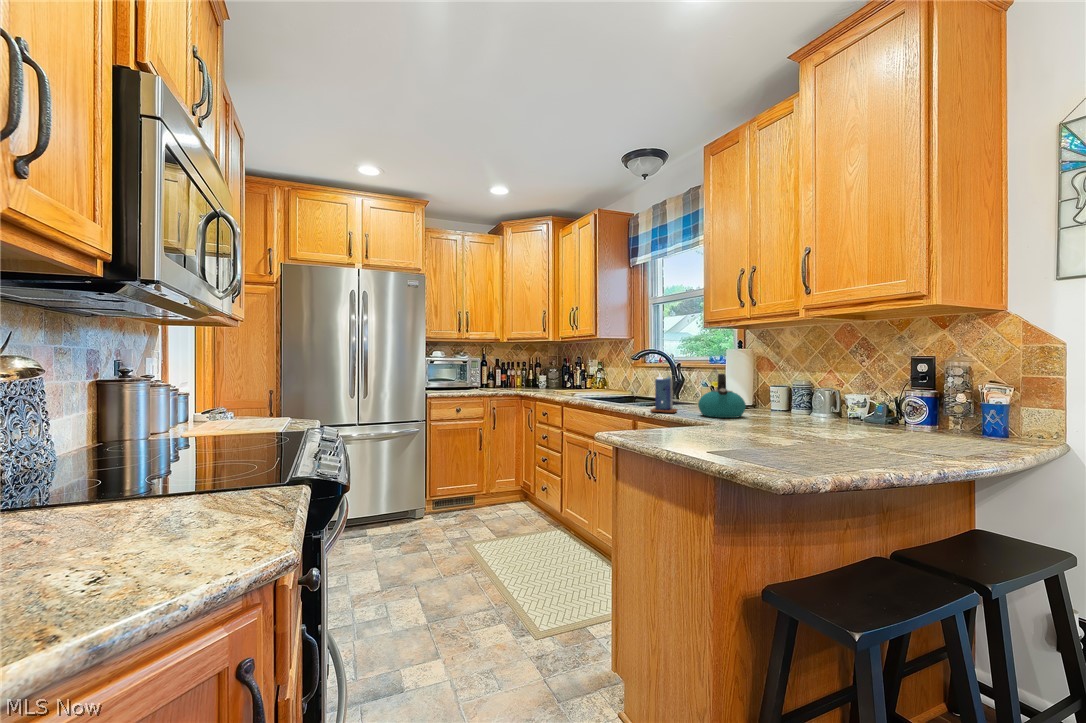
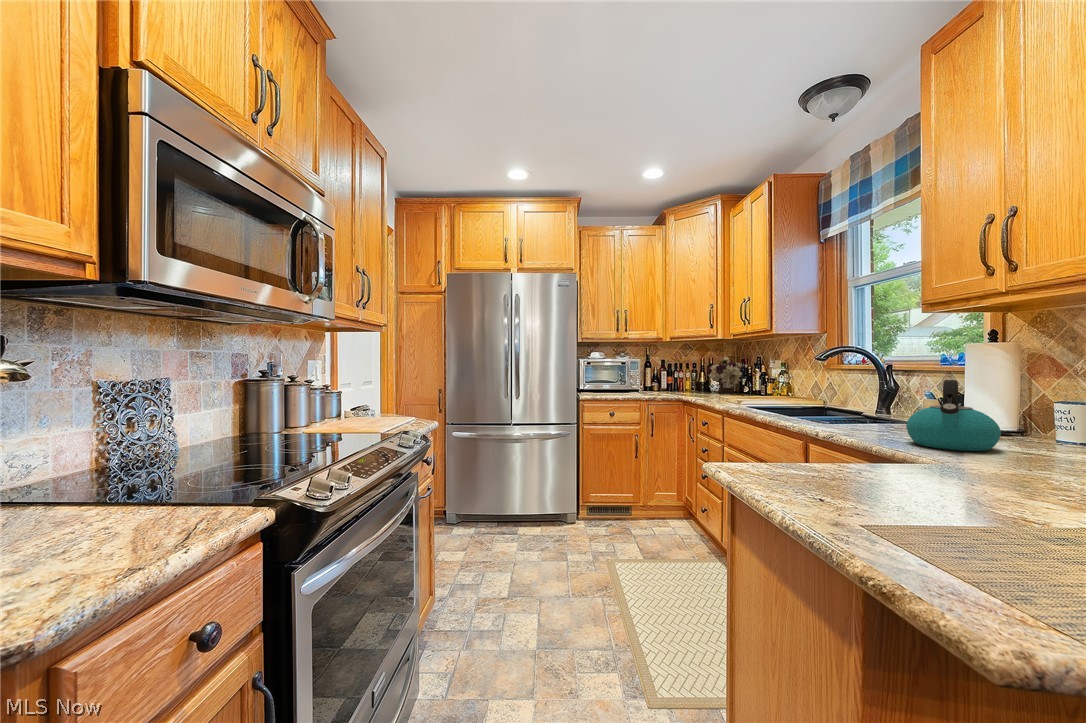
flower arrangement: none [536,356,568,388] -> present [707,356,743,393]
candle: present [650,373,677,413] -> none [826,377,874,436]

